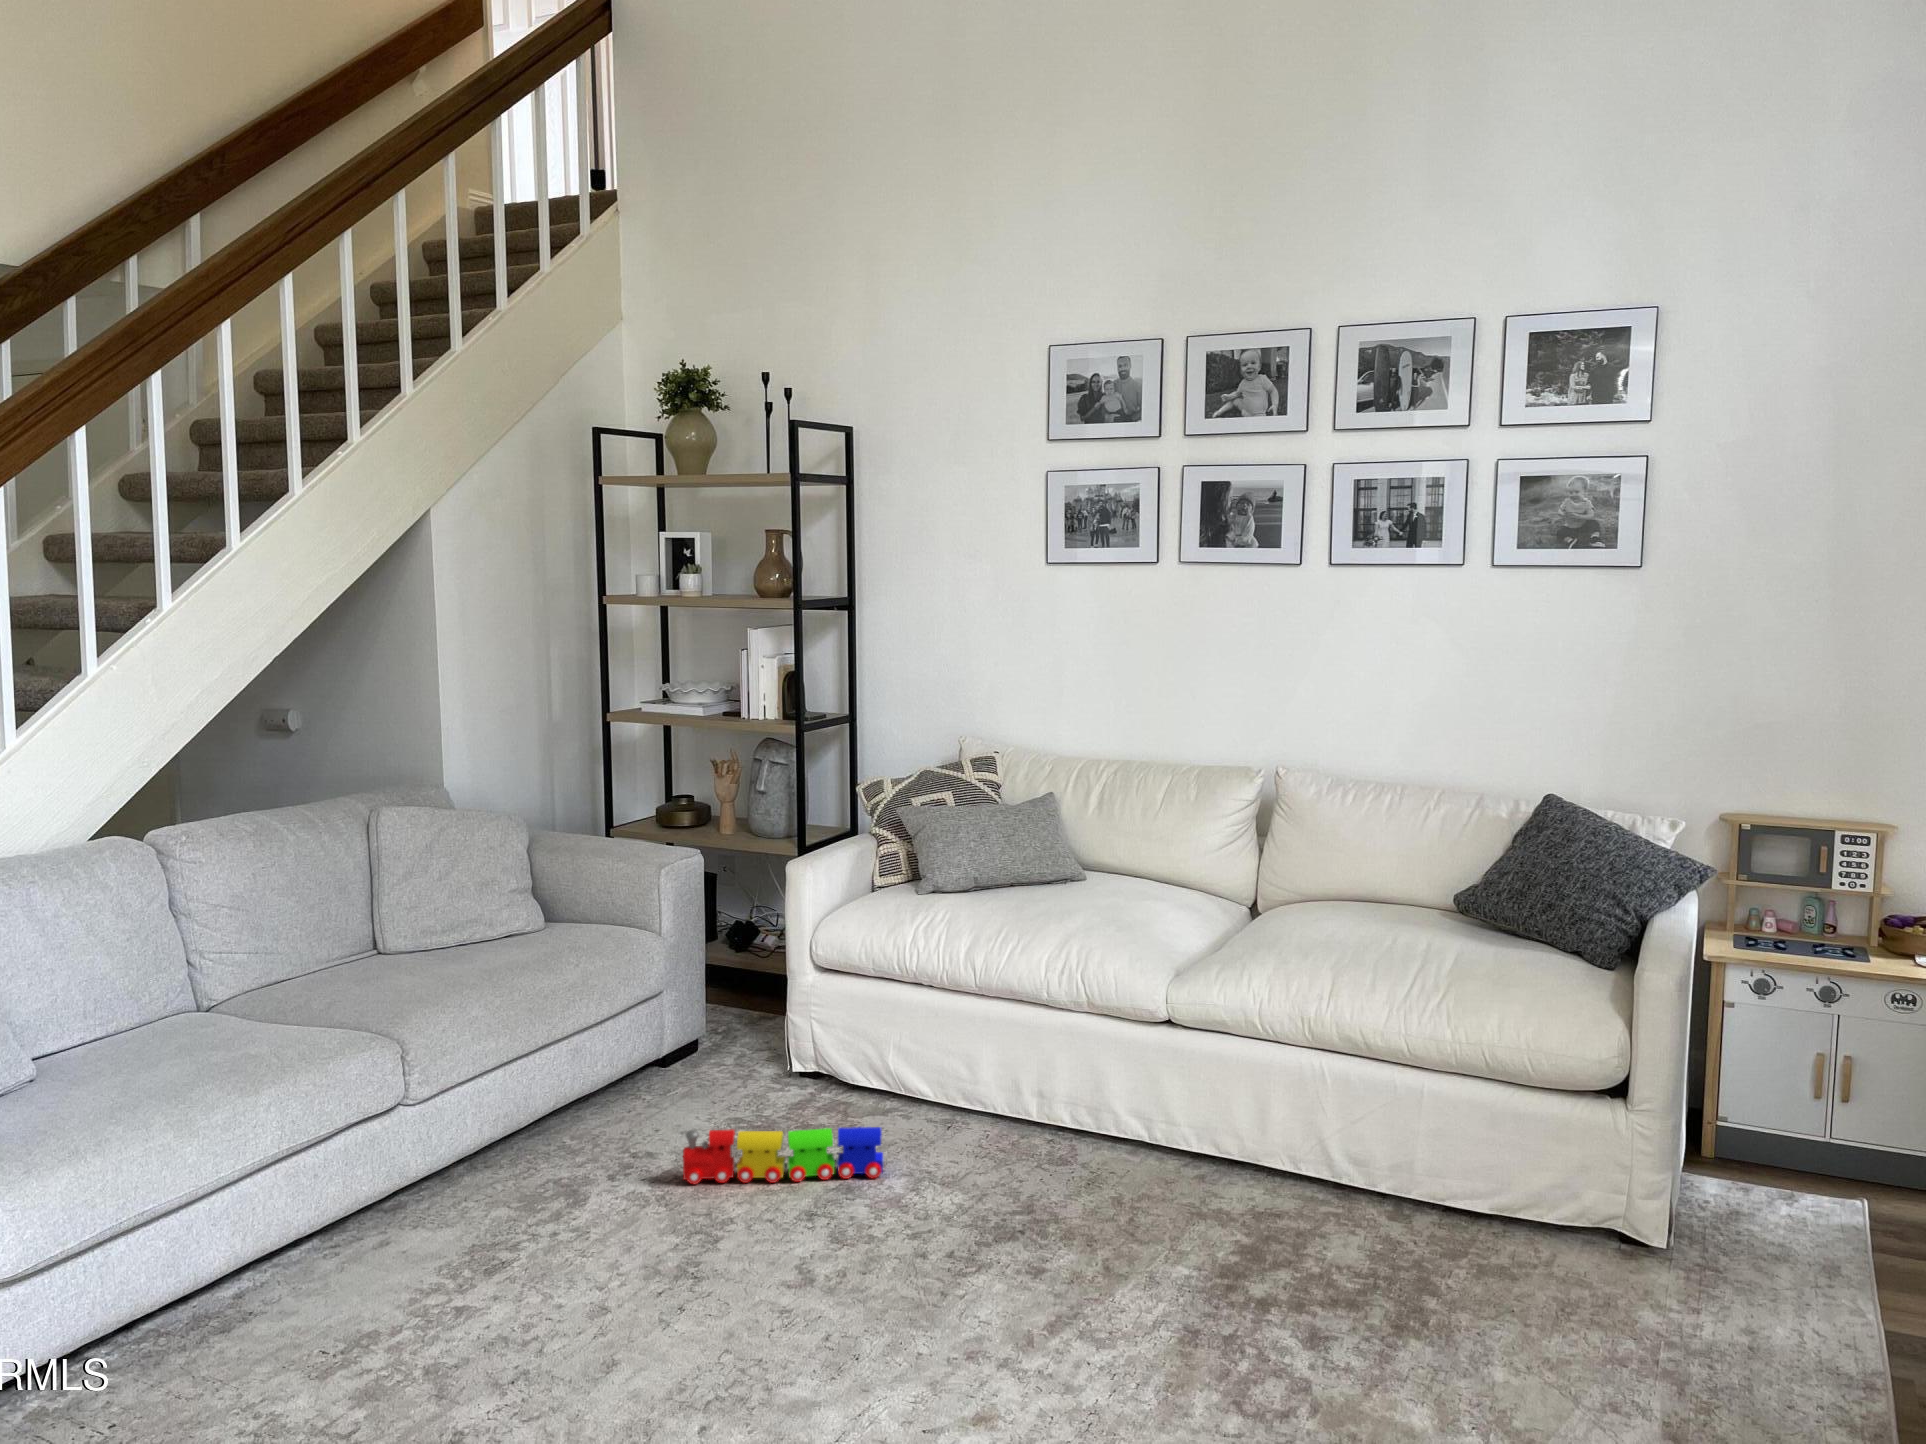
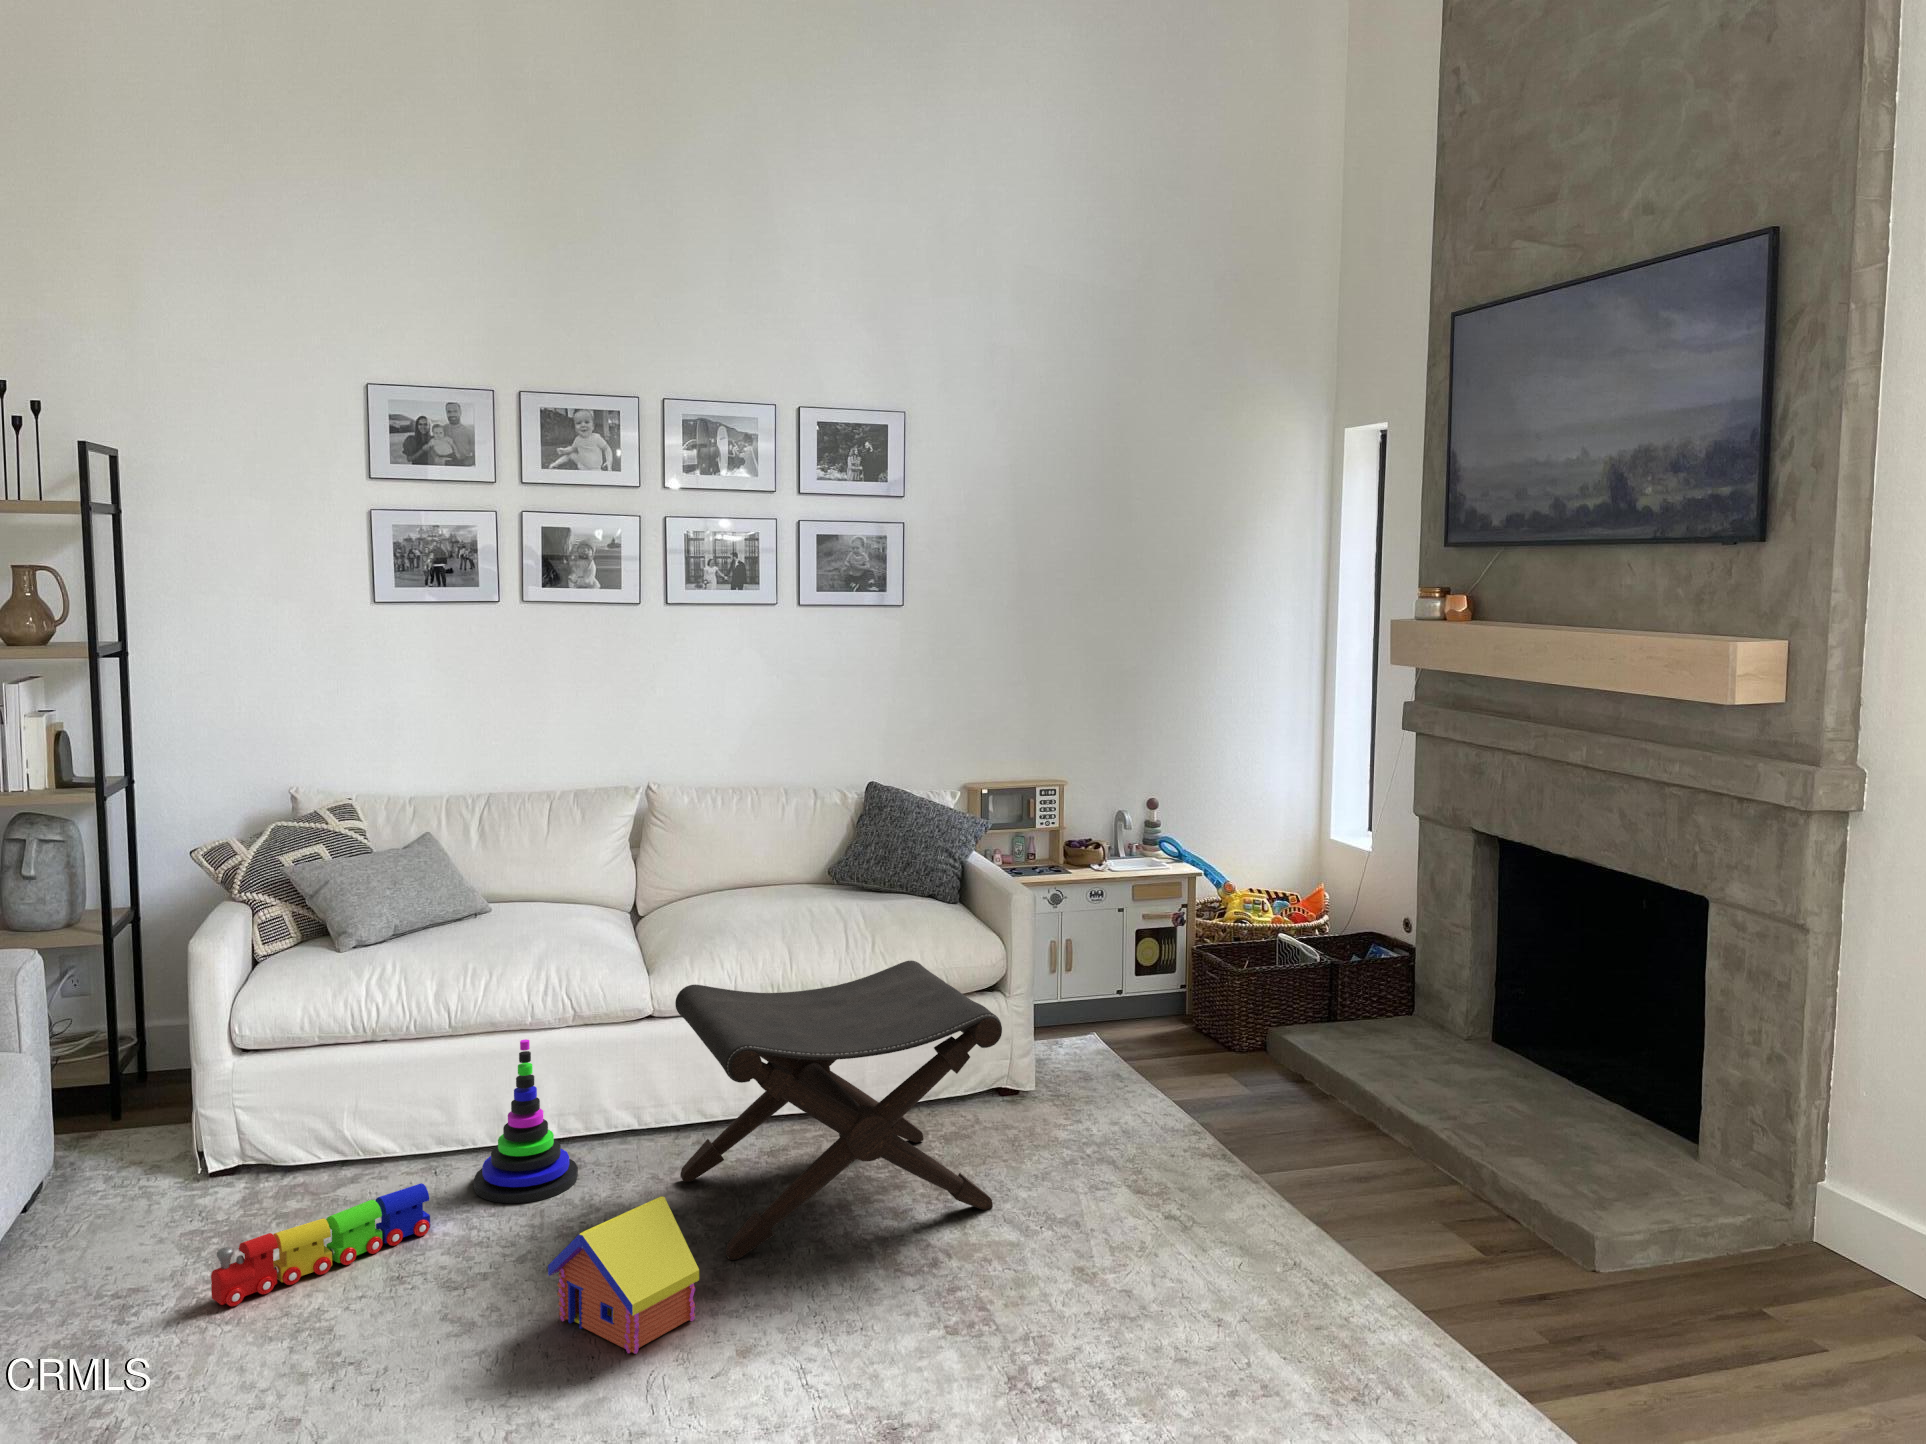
footstool: none [1075,992,1461,1387] -> present [675,961,1002,1260]
stacking toy: none [955,1011,1058,1183] -> present [474,1039,578,1203]
toy house: none [859,1211,979,1371] -> present [548,1196,699,1354]

